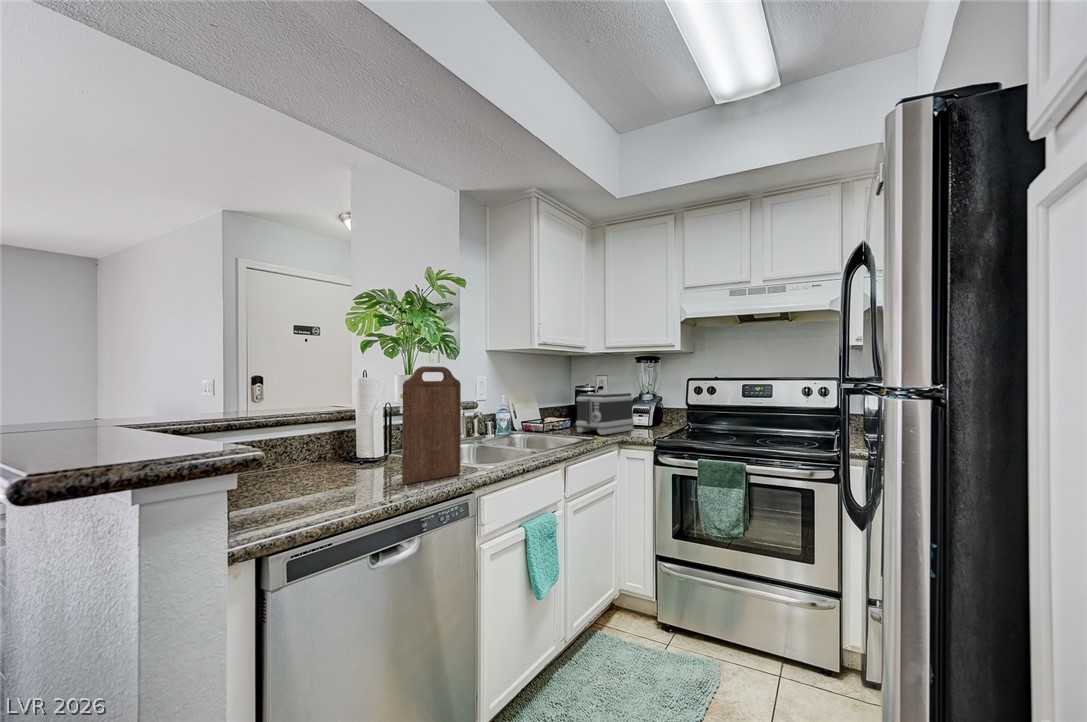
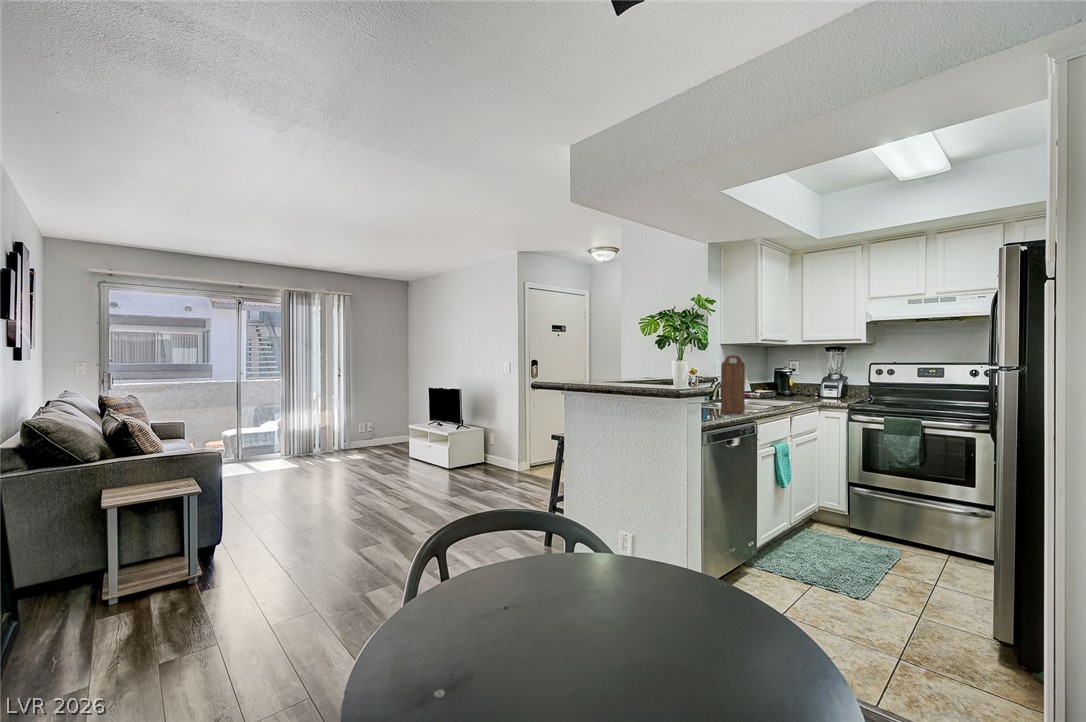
toaster: present [576,393,634,435] -> none [784,373,827,401]

